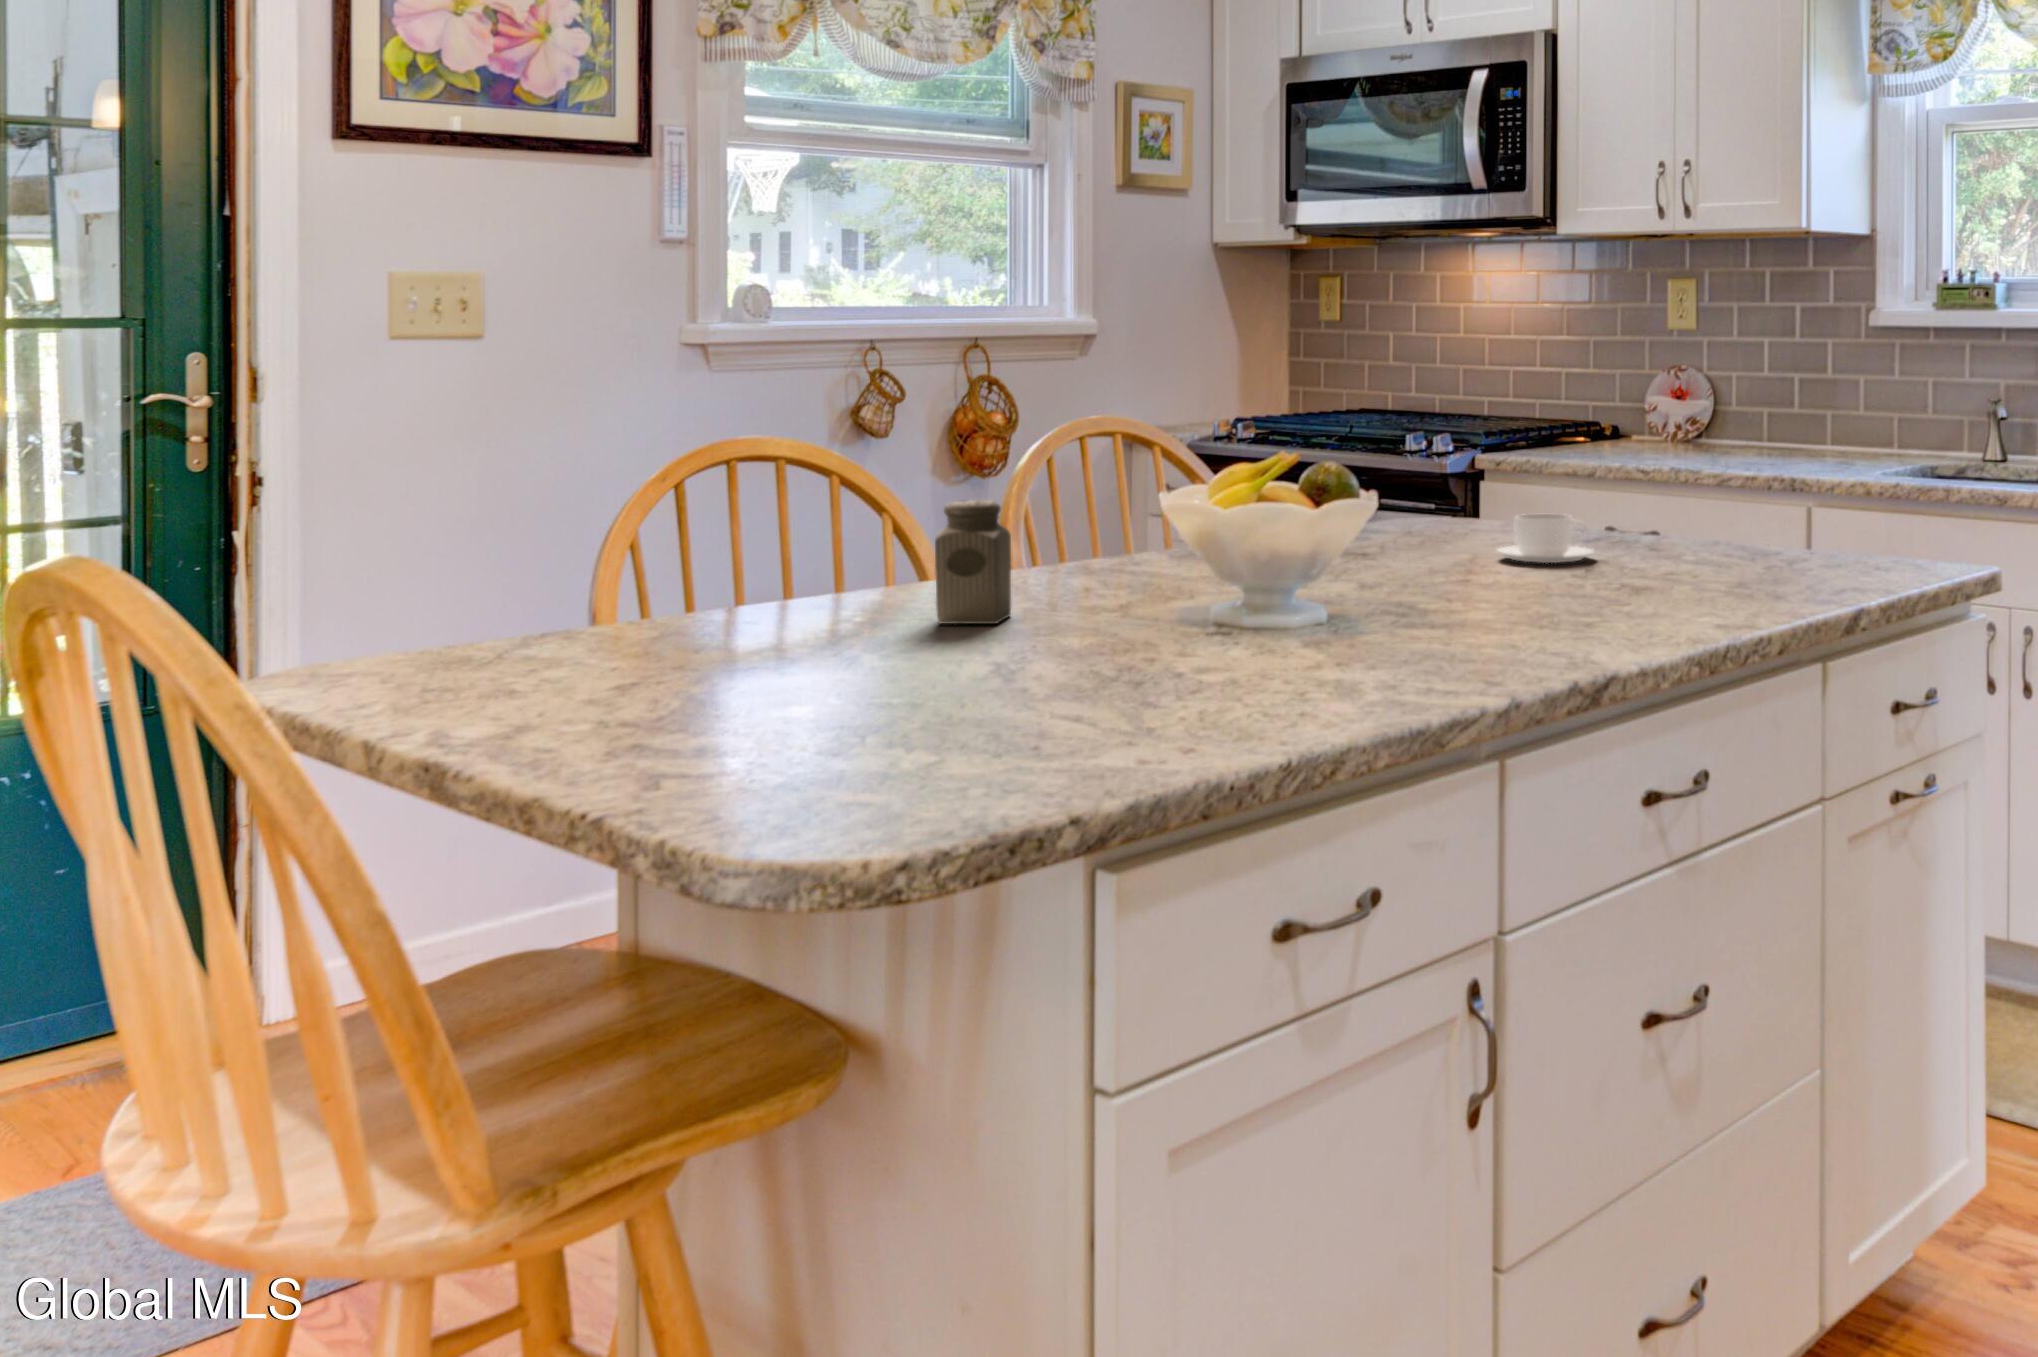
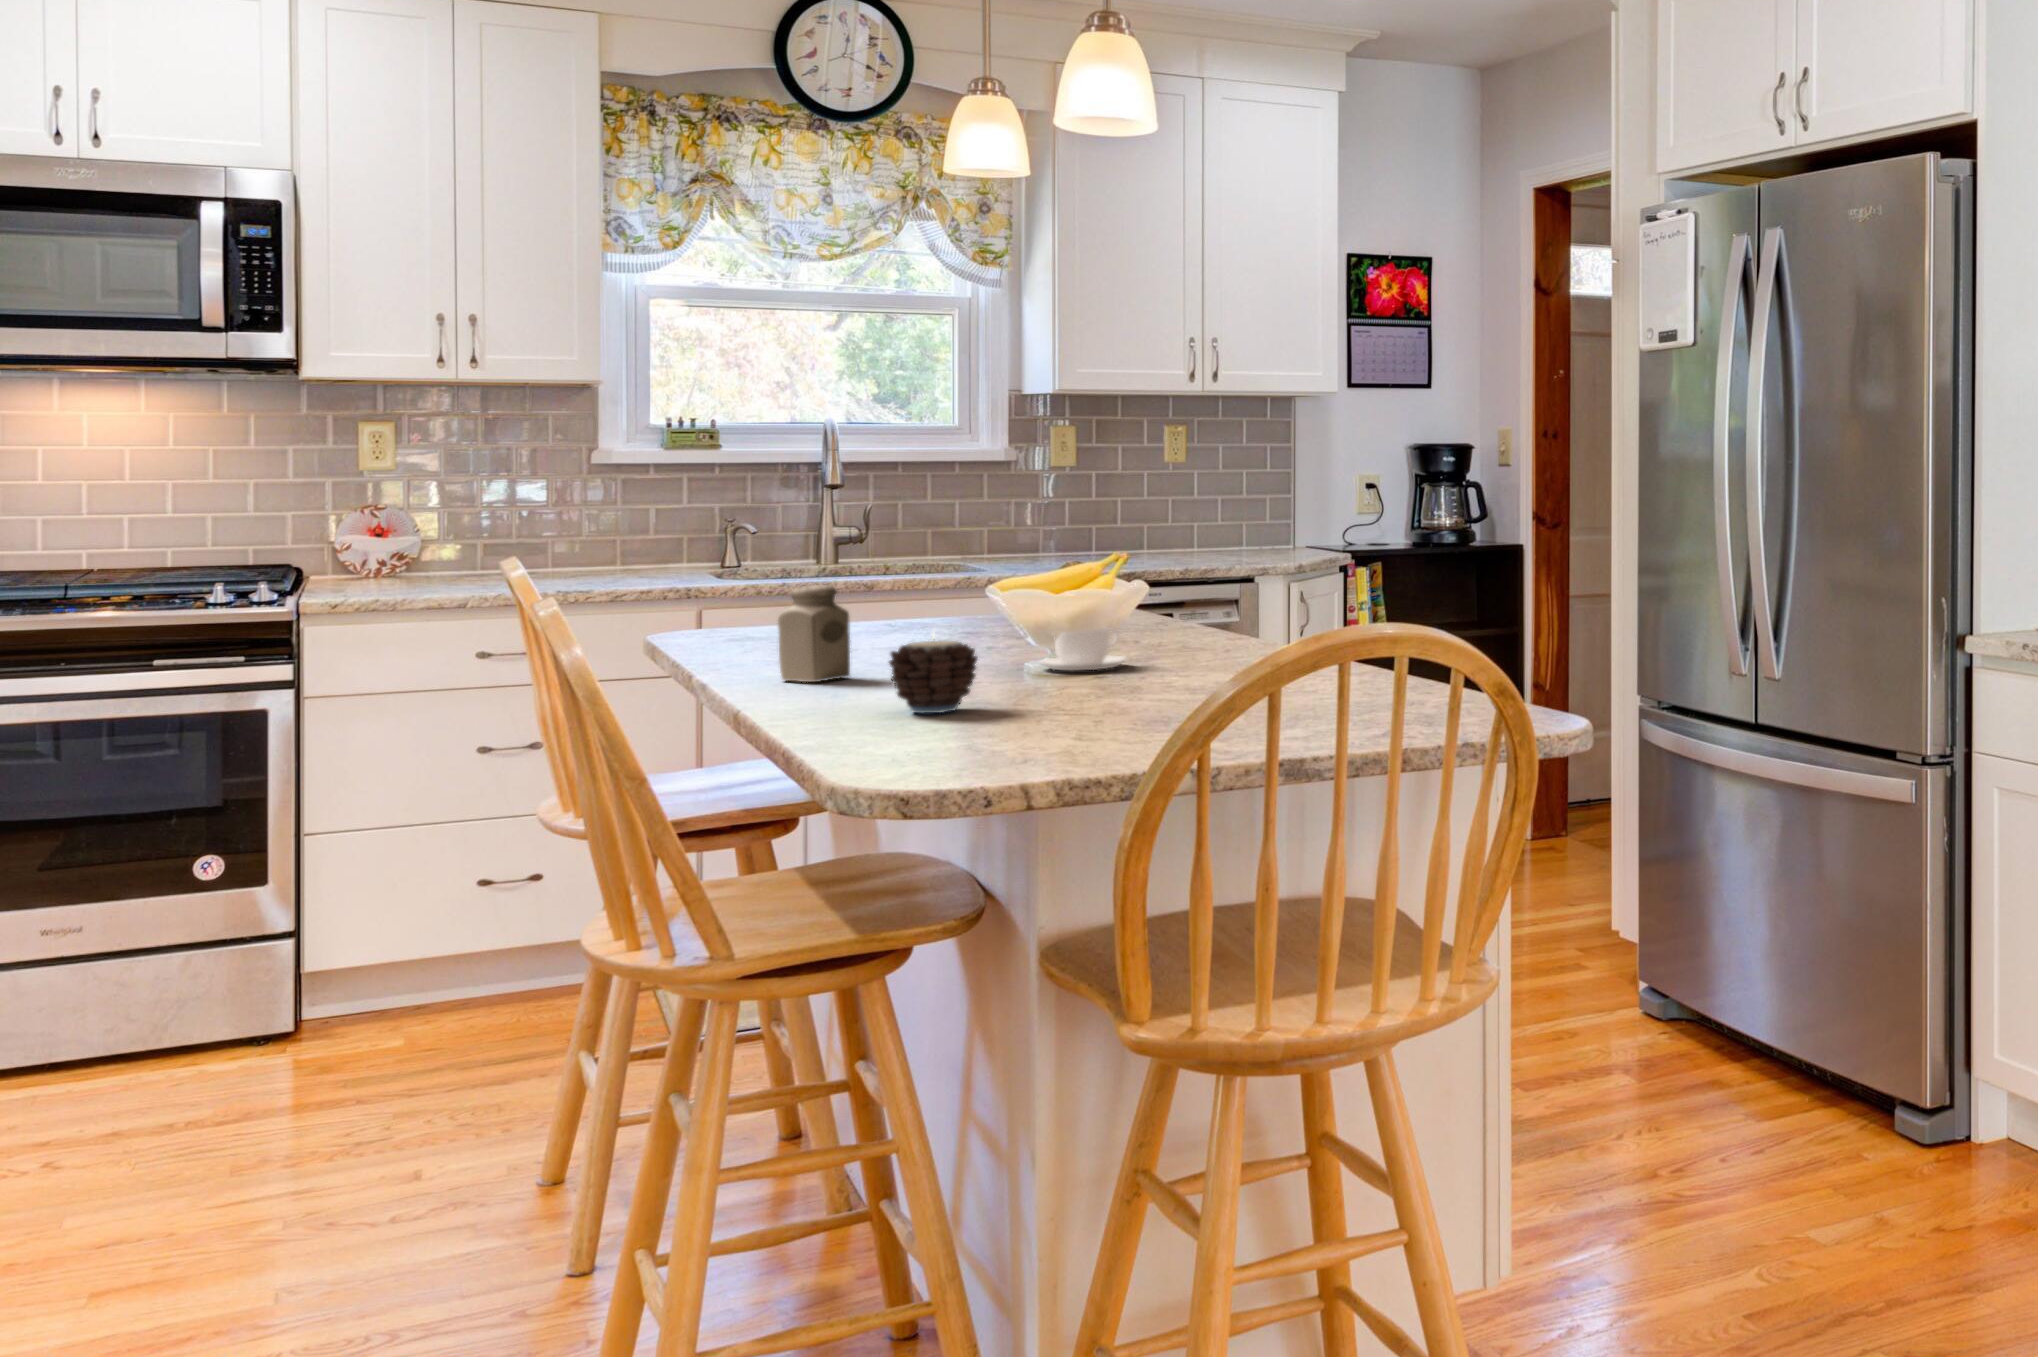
coffee cup: present [1497,514,1593,563] -> present [1040,628,1127,671]
candle: none [623,578,742,695] -> present [889,634,977,713]

